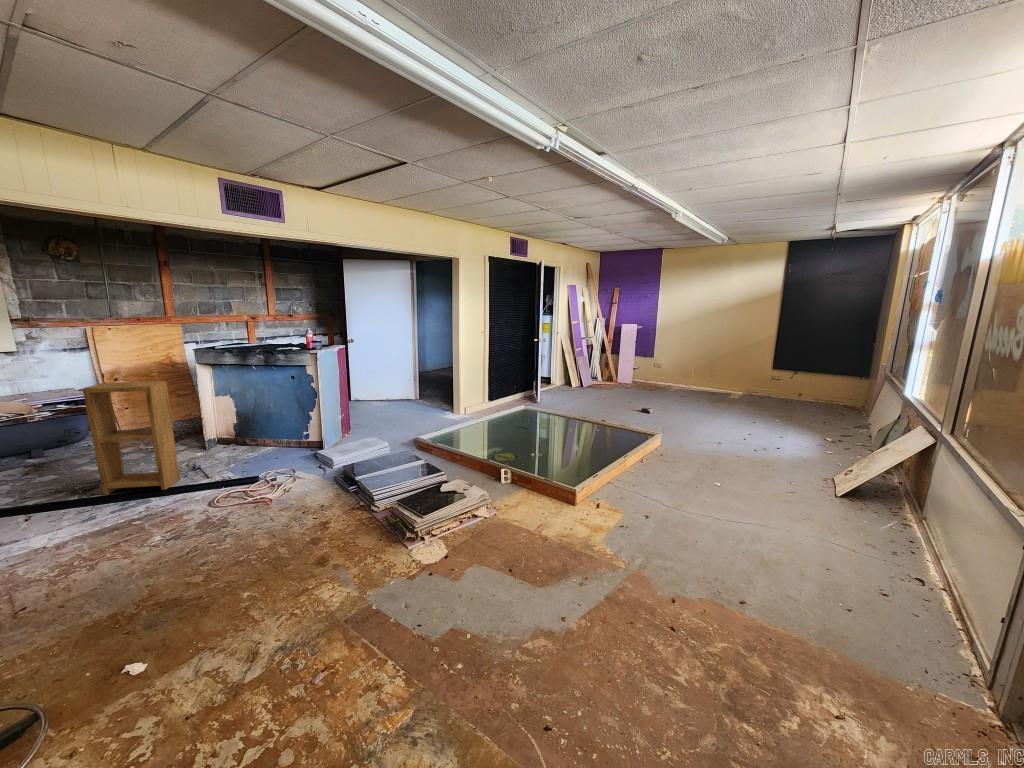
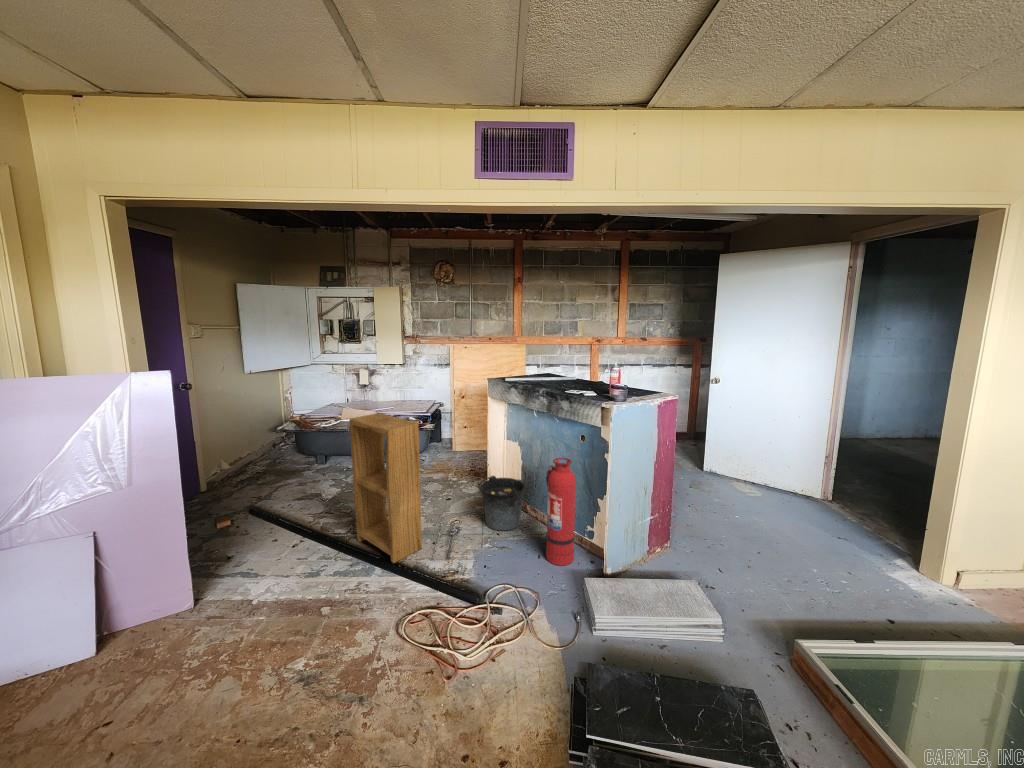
fire extinguisher: none [274,389,302,456] -> present [546,458,576,565]
bucket: none [207,421,249,457] -> present [479,476,525,530]

